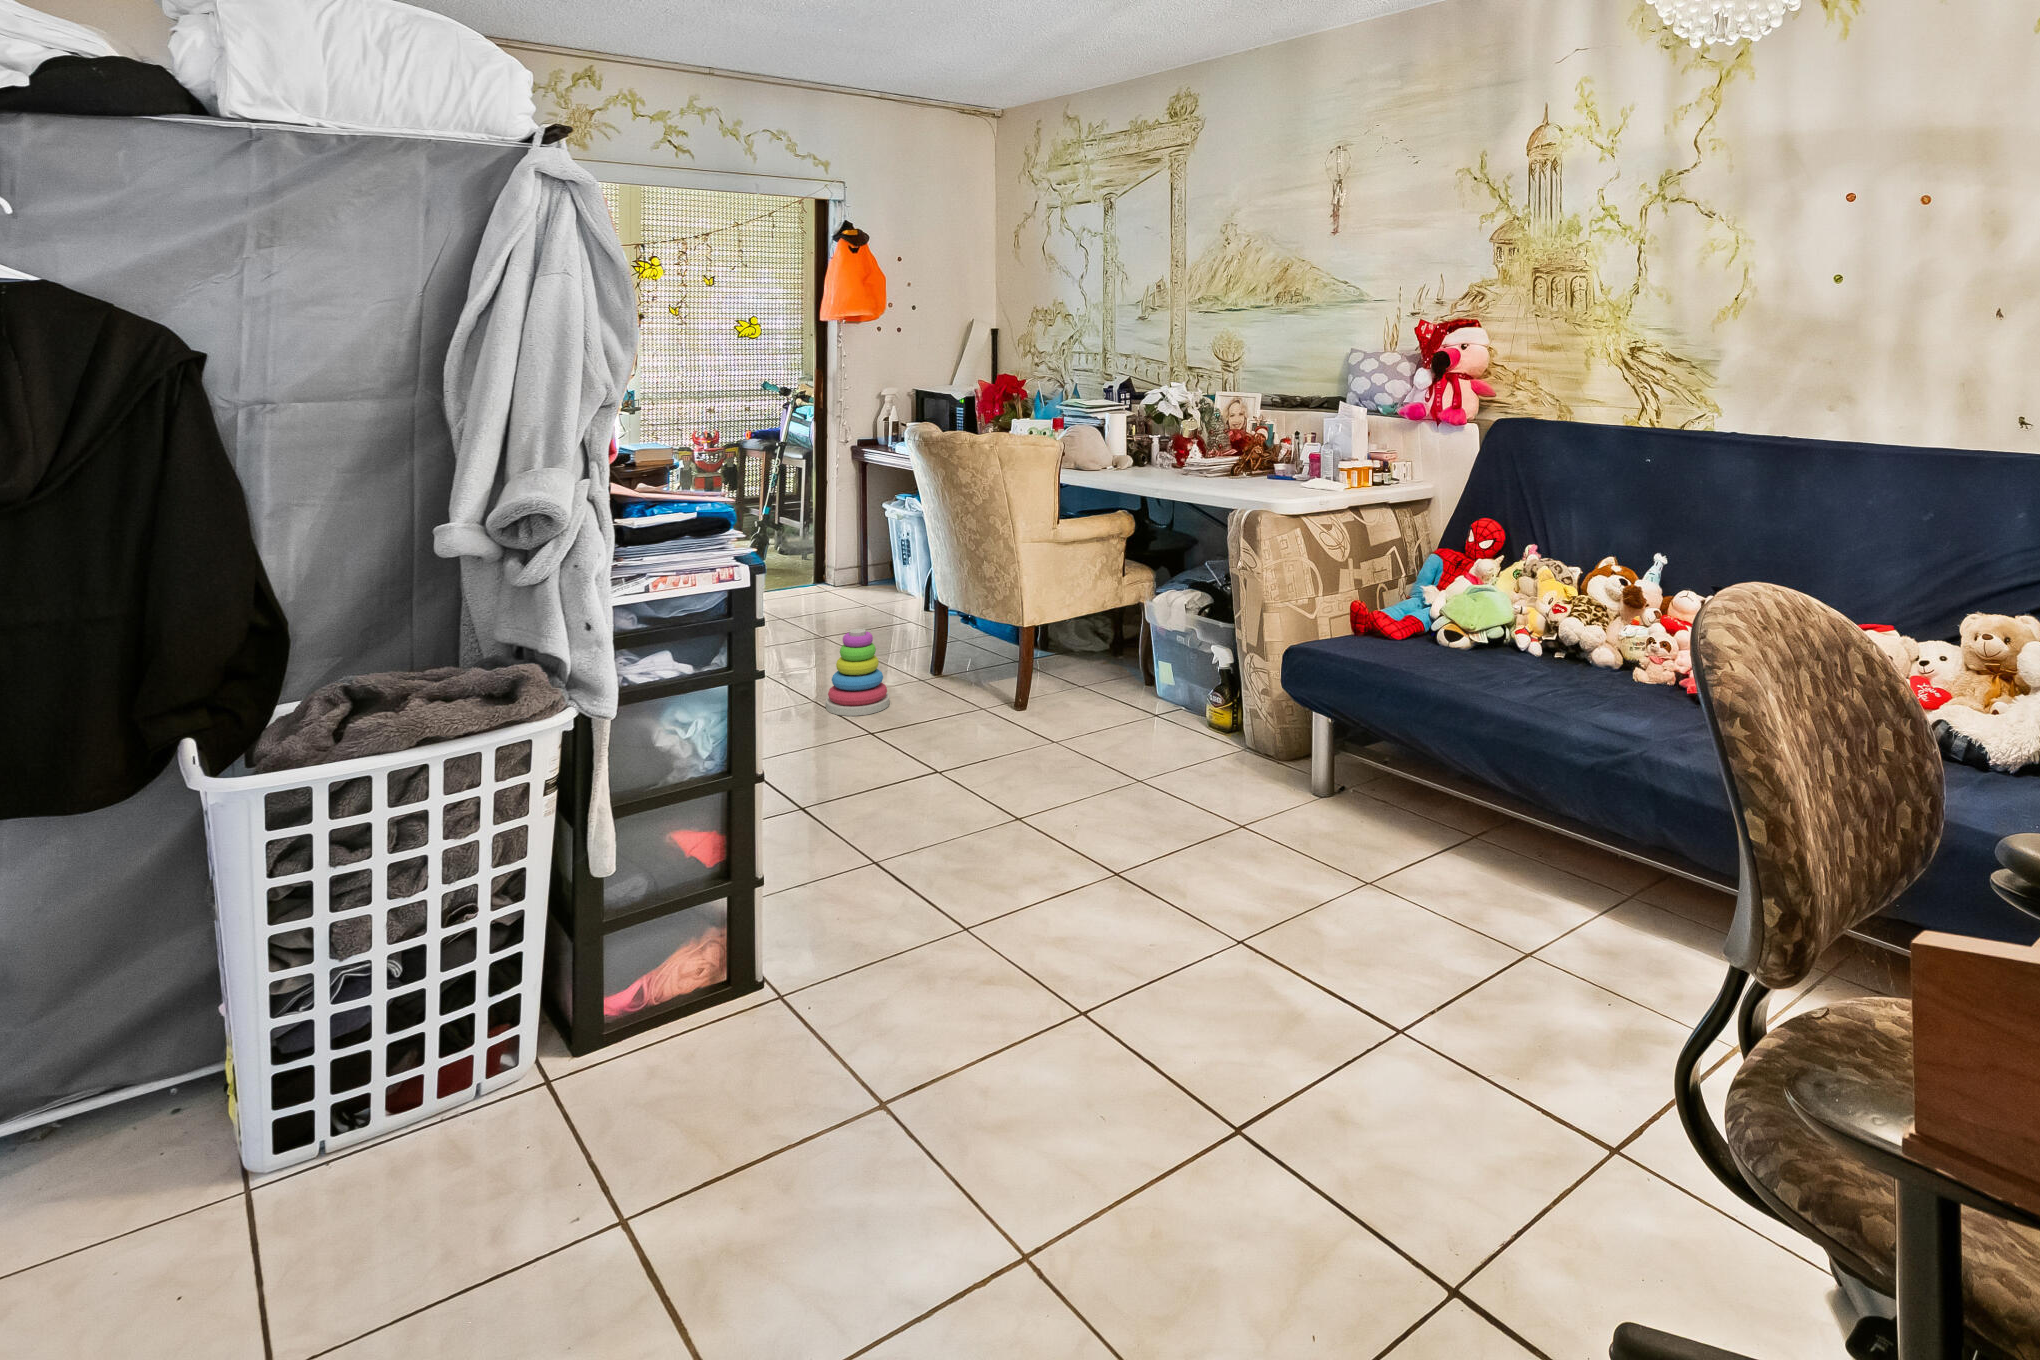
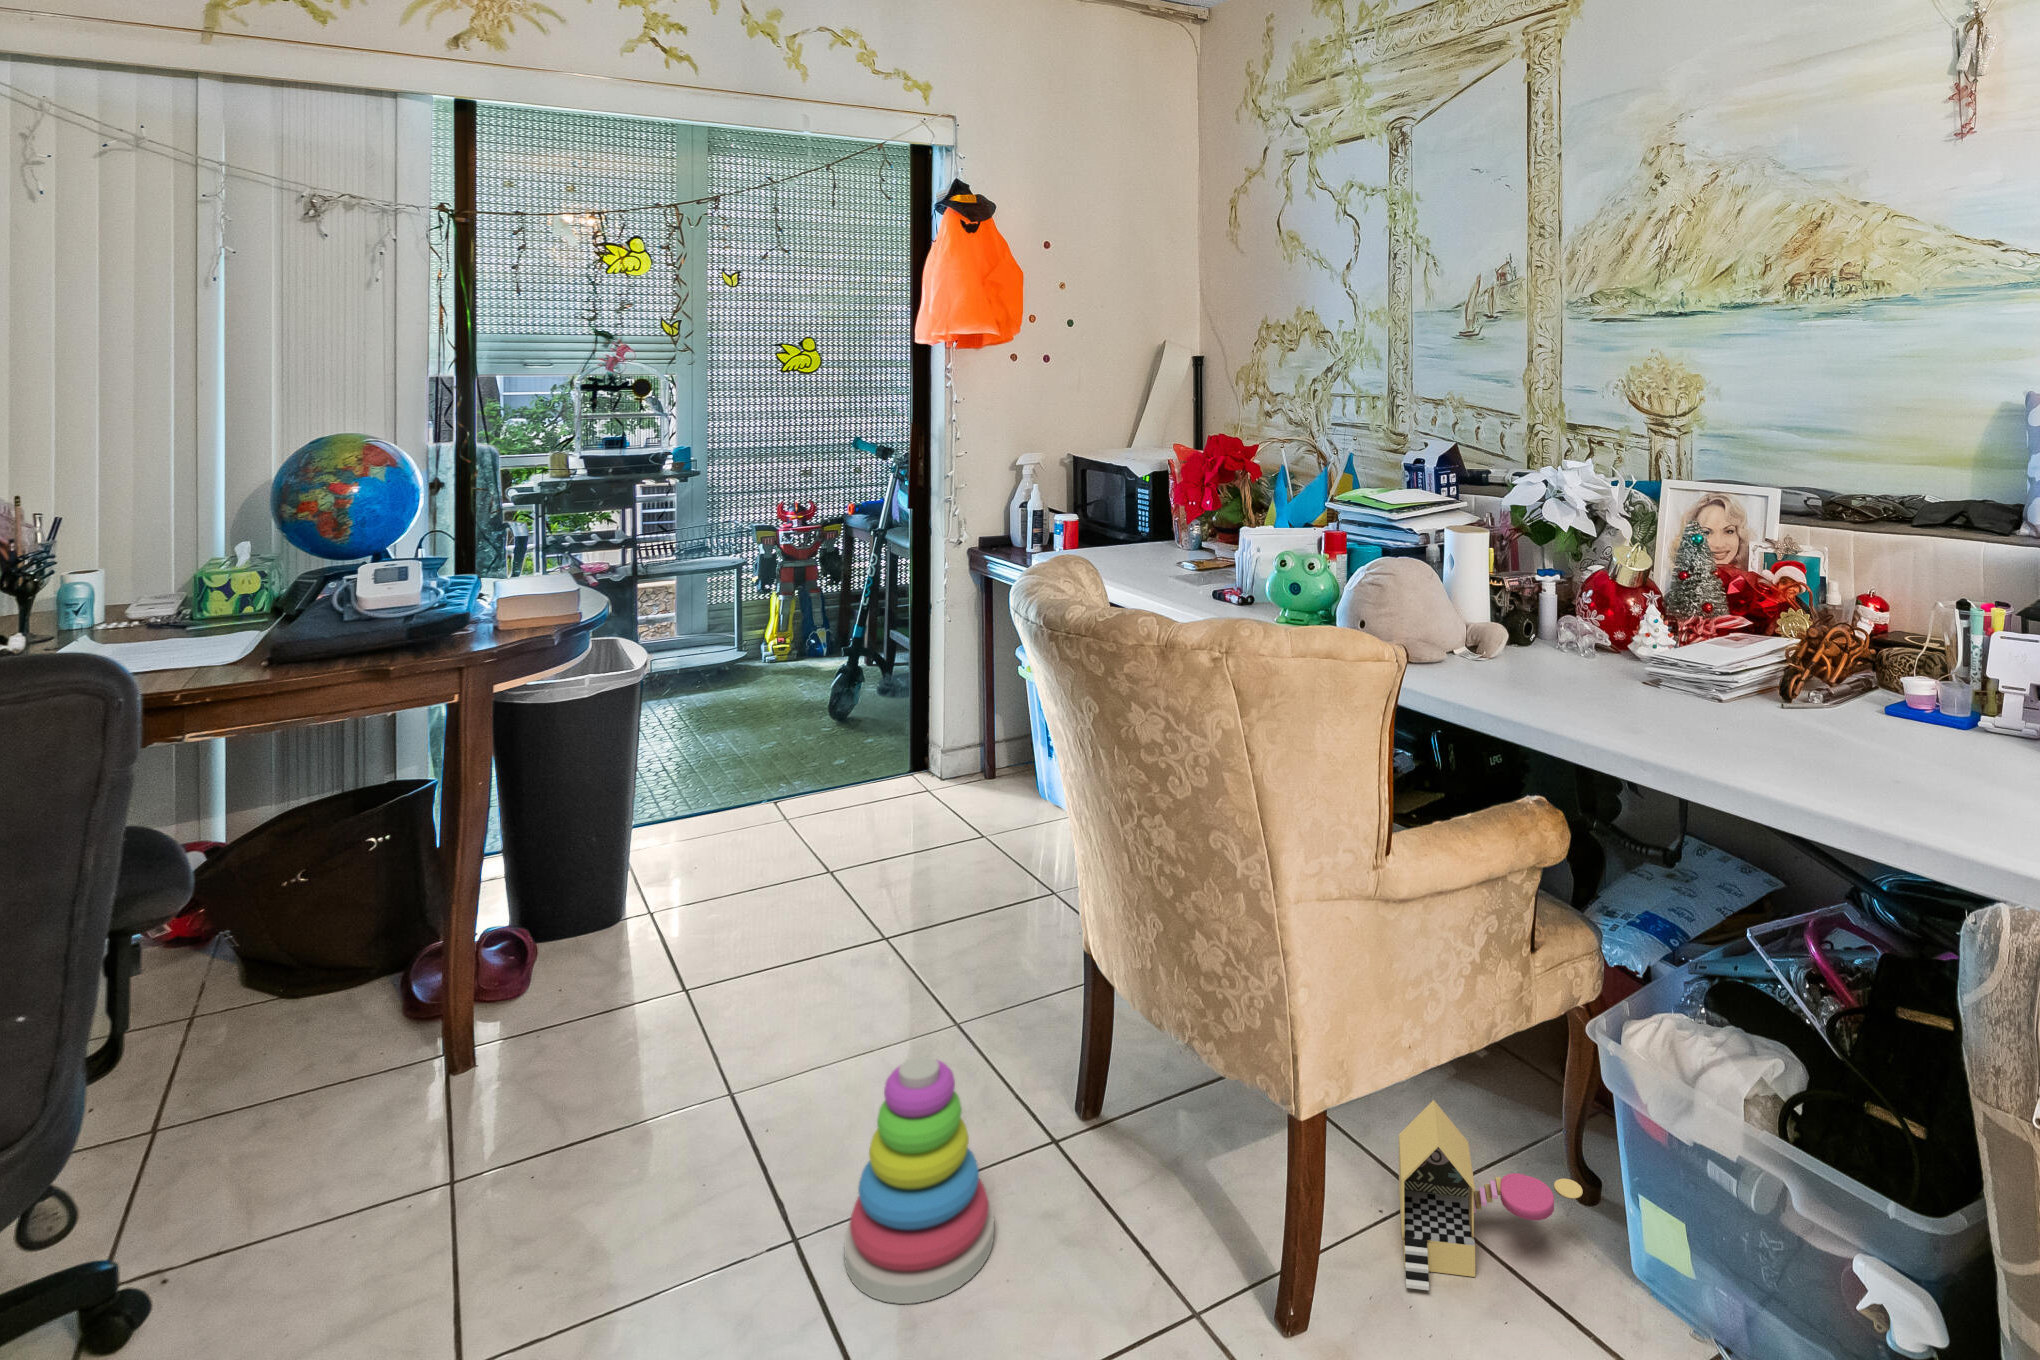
toy house: none [1060,644,1136,706] -> present [1399,1100,1583,1290]

